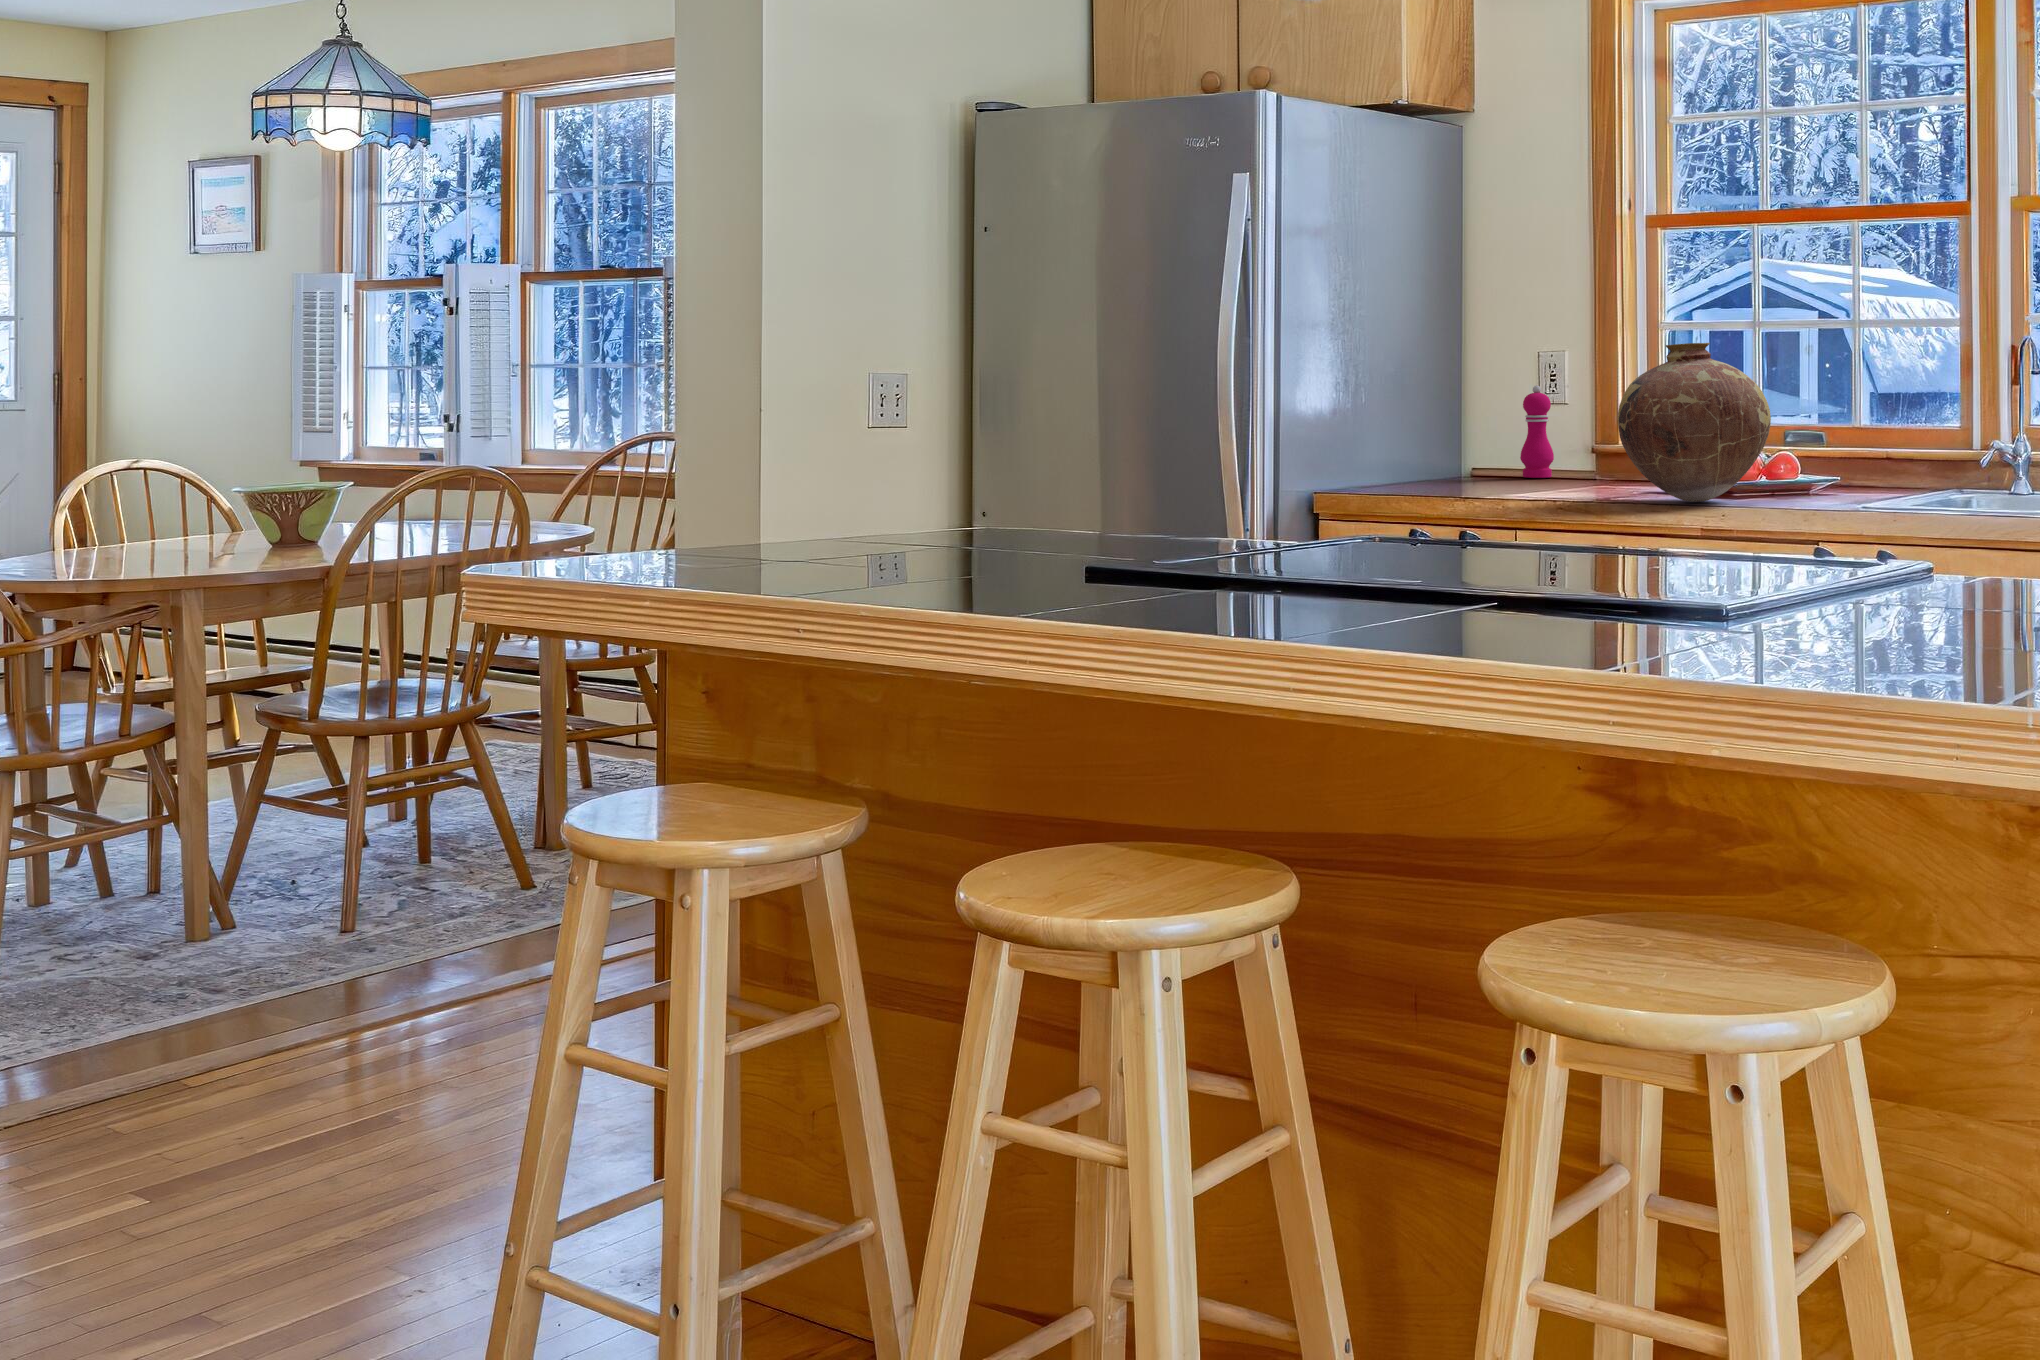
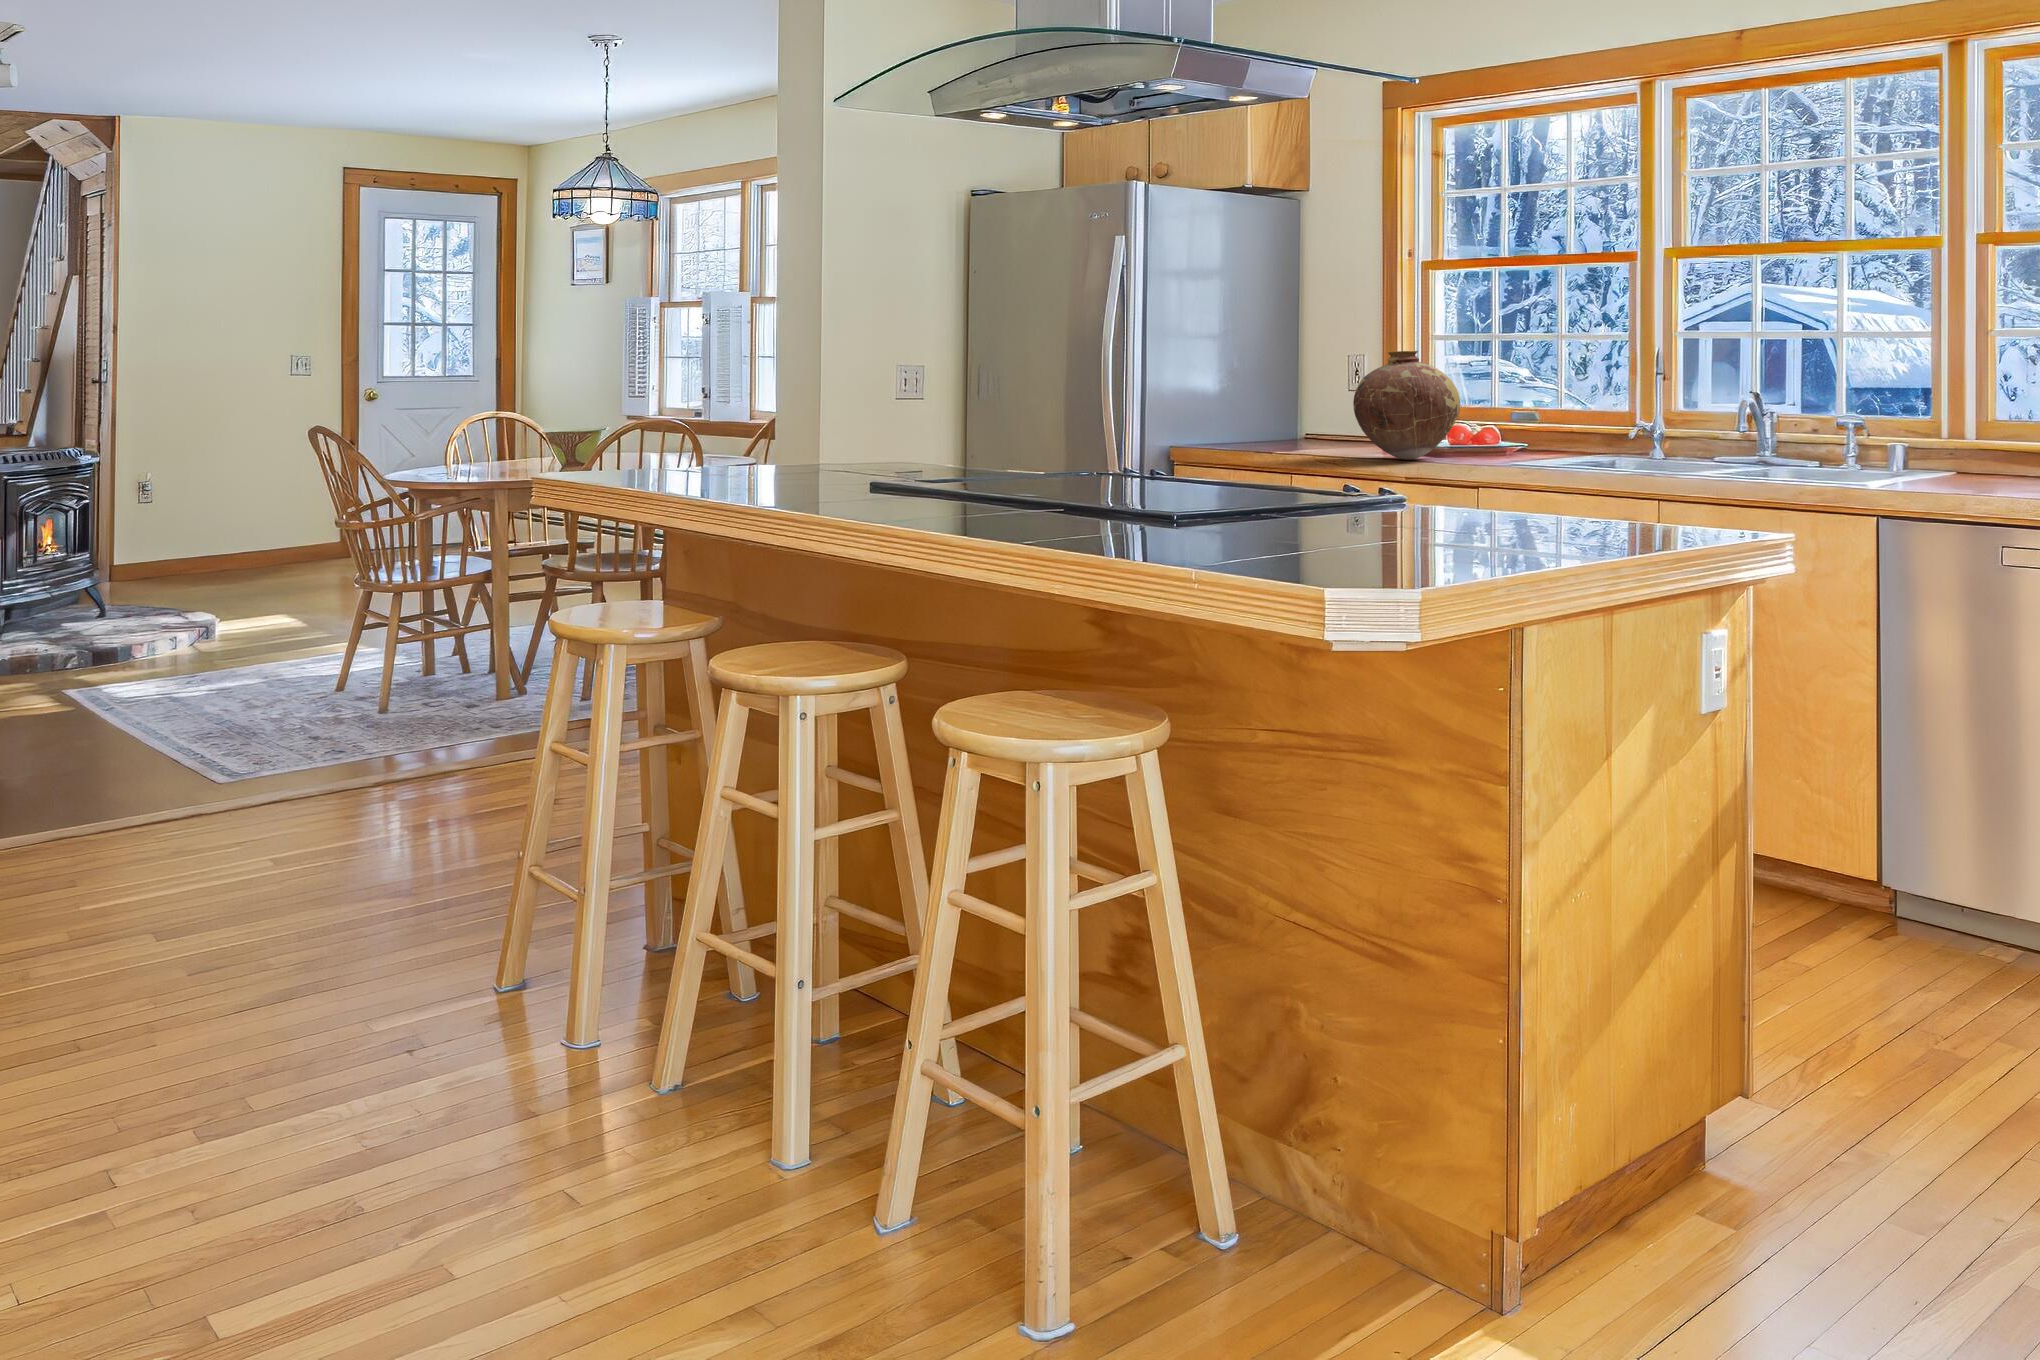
pepper mill: present [1520,385,1554,478] -> none [1327,378,1350,441]

